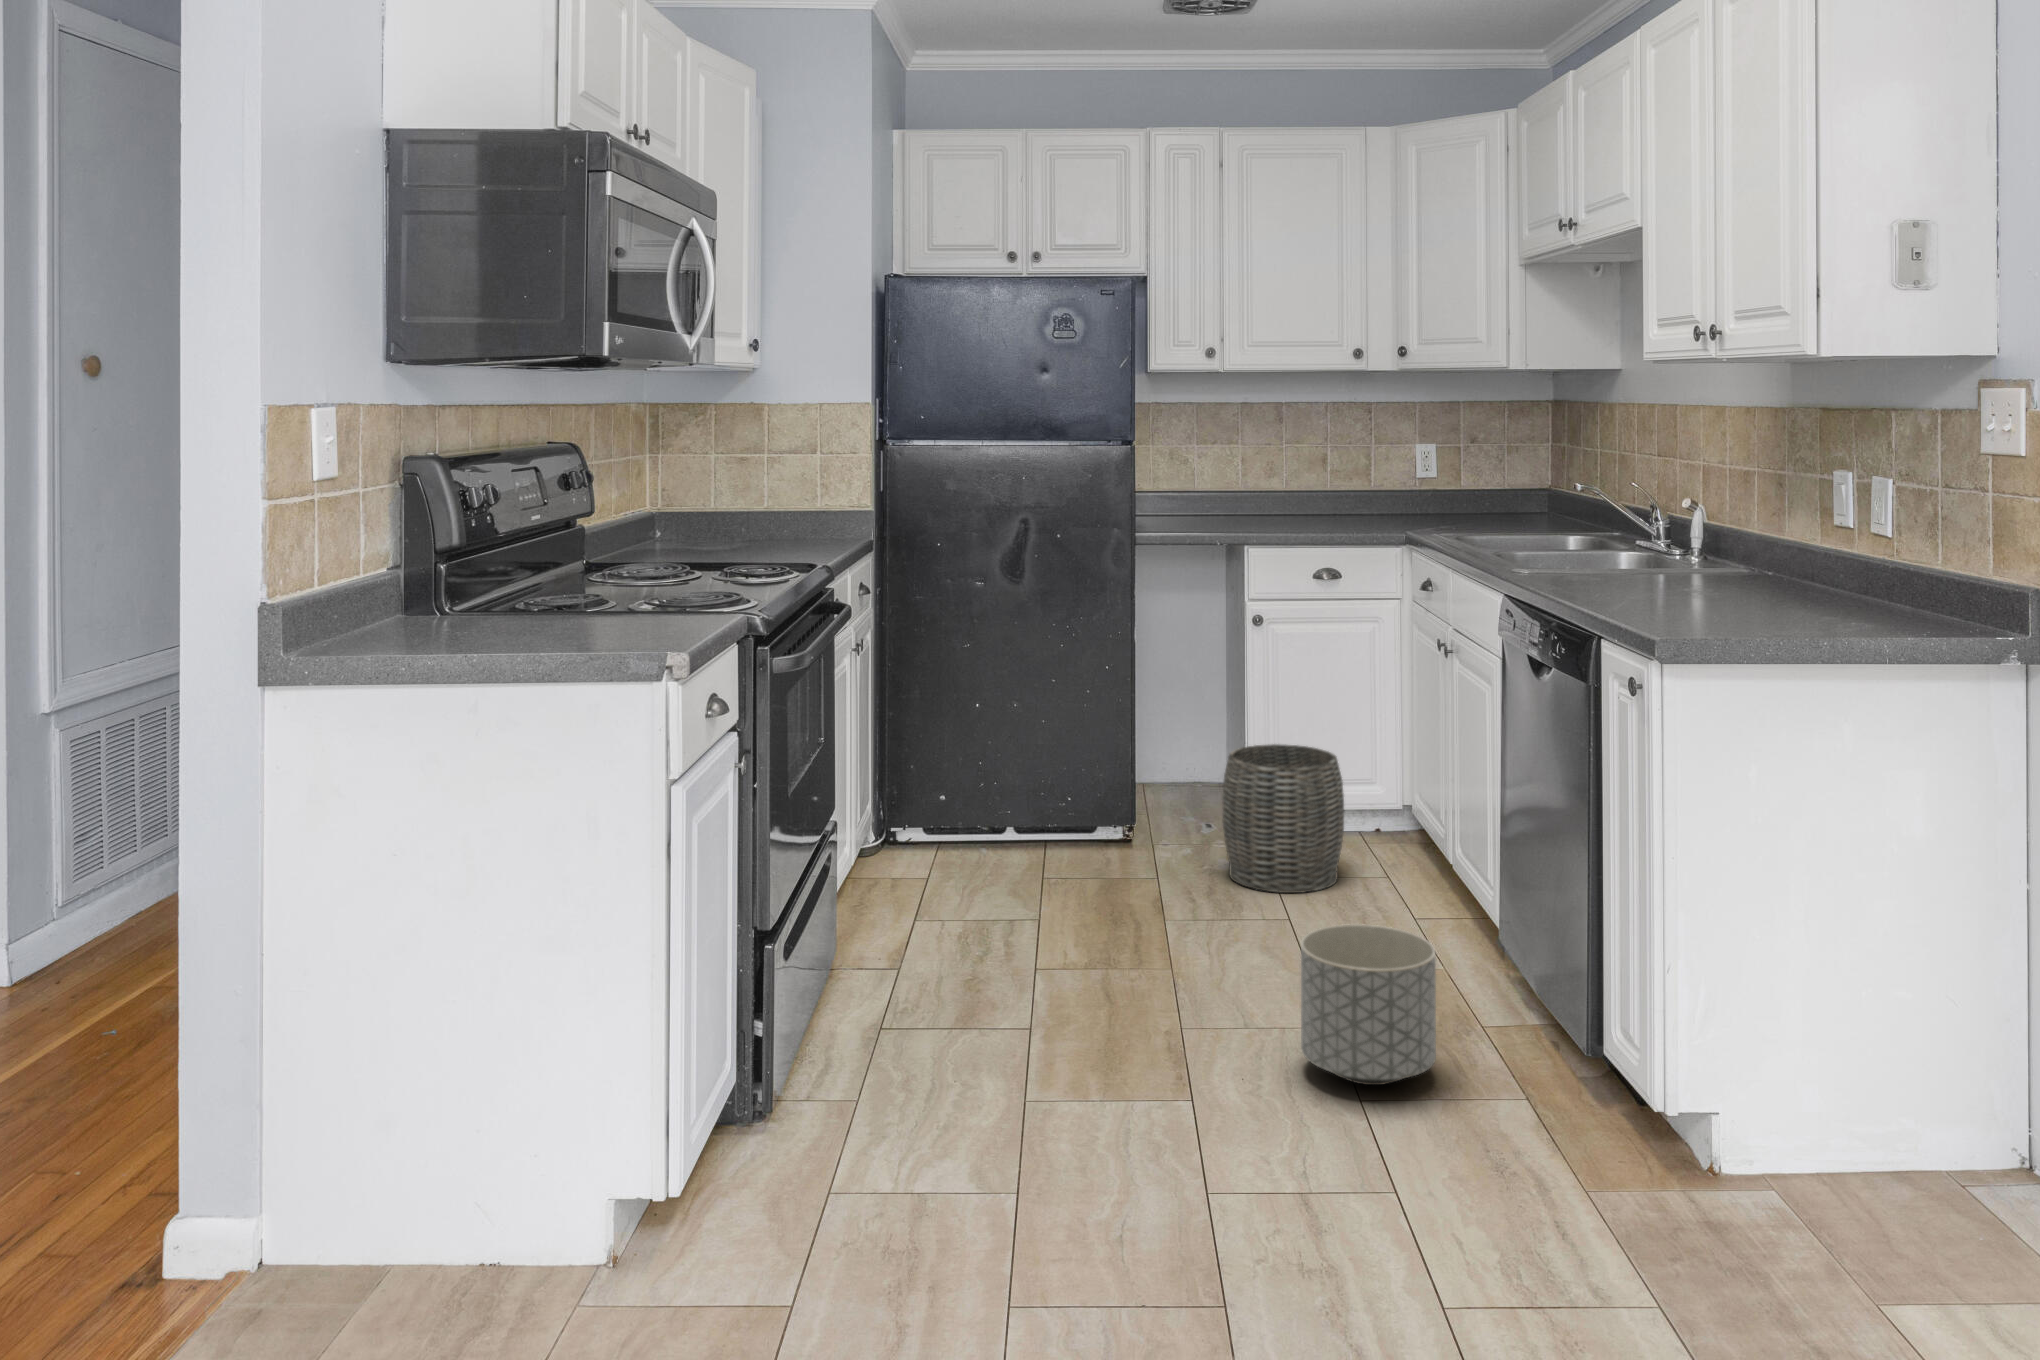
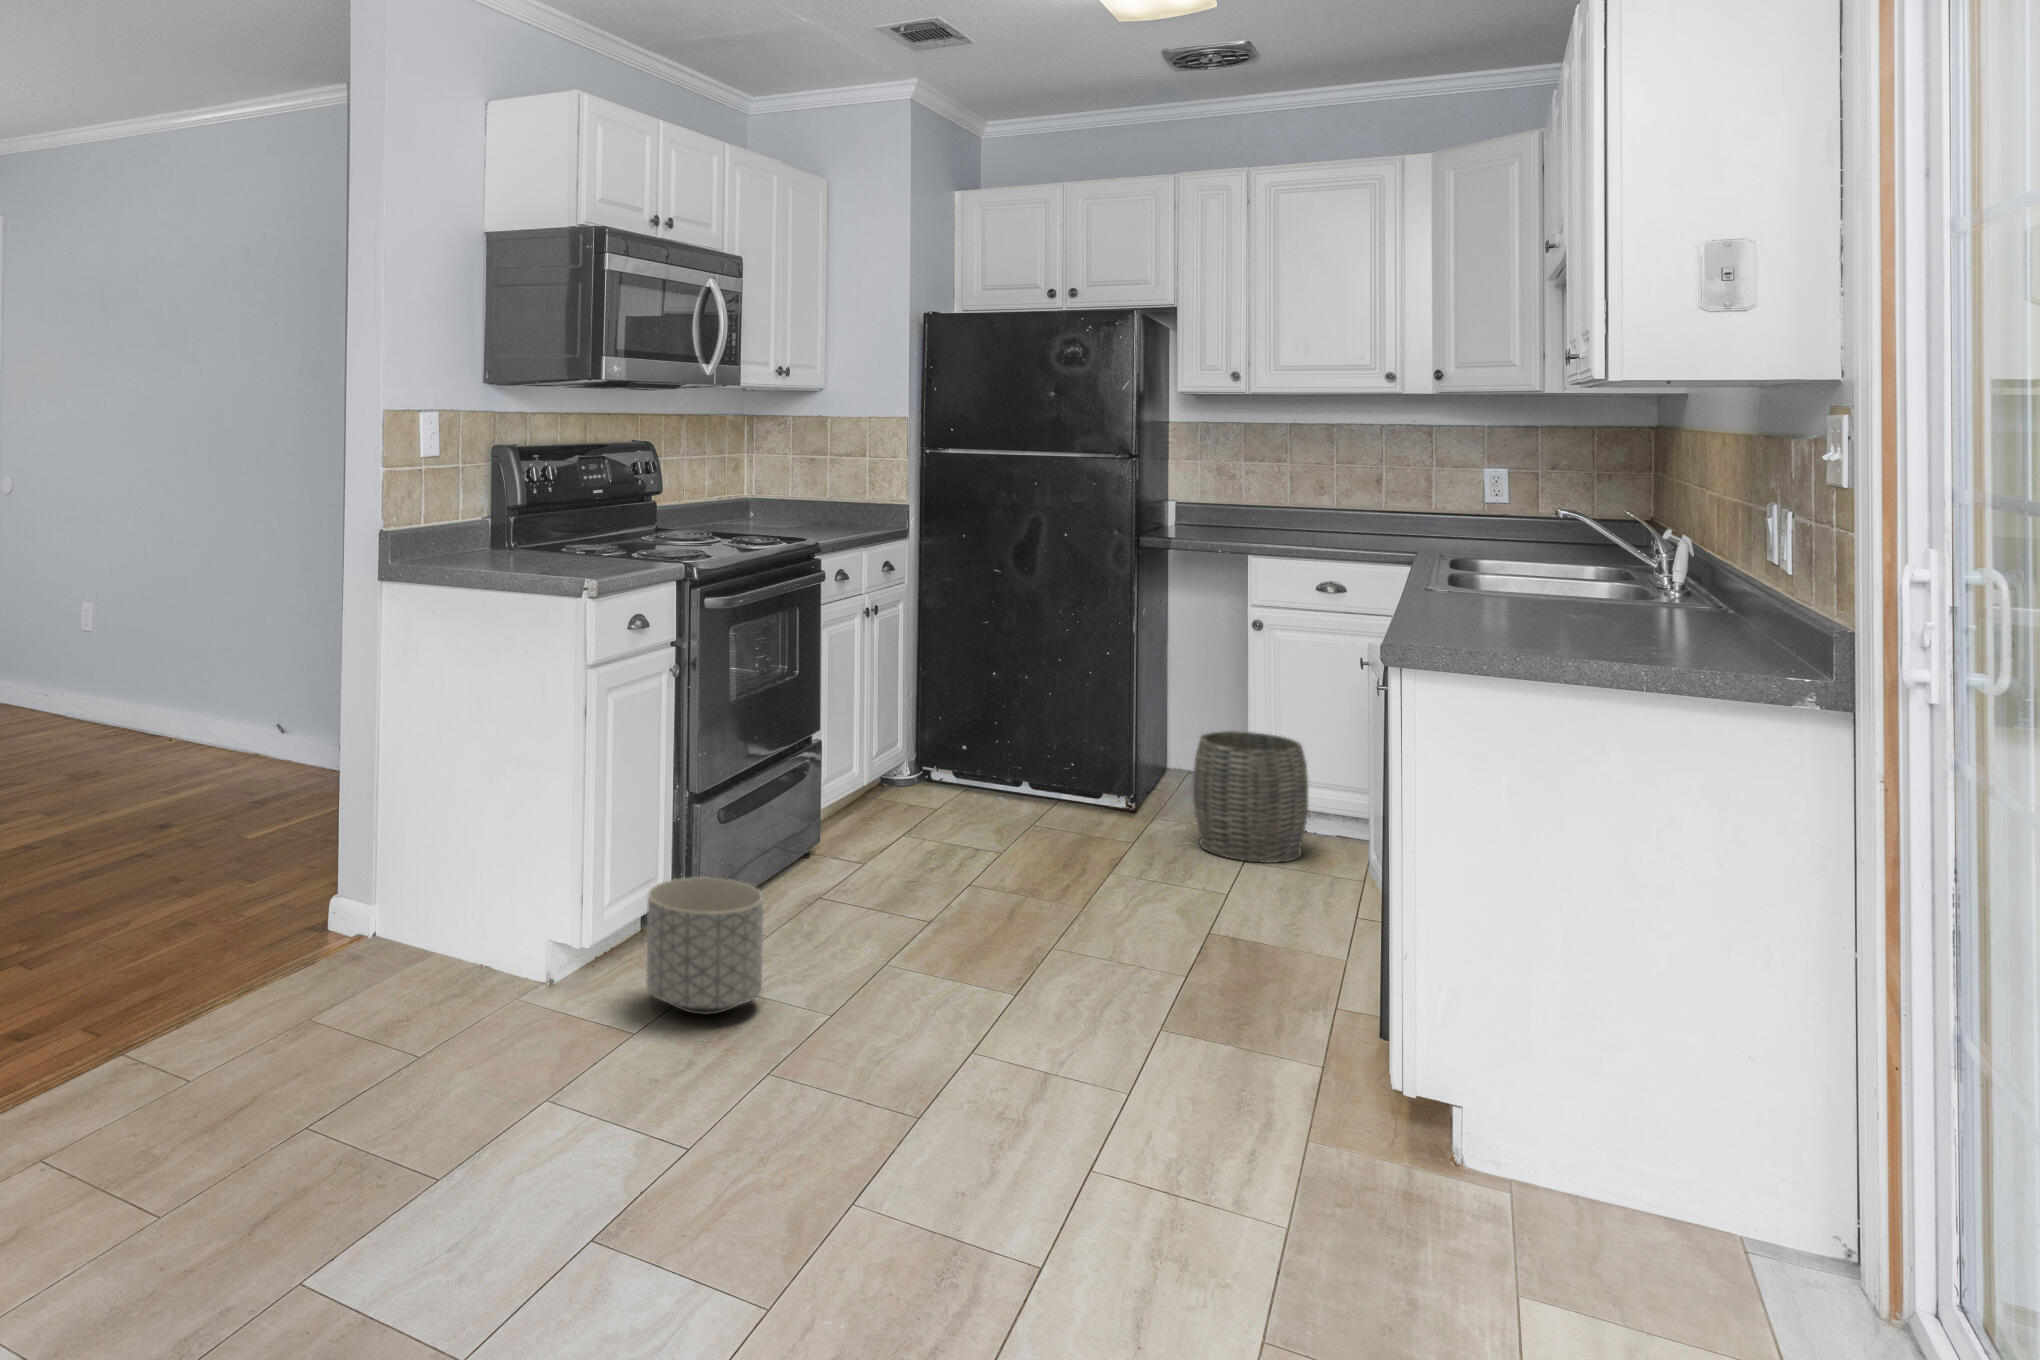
planter: present [1301,924,1436,1085] -> present [646,877,763,1015]

